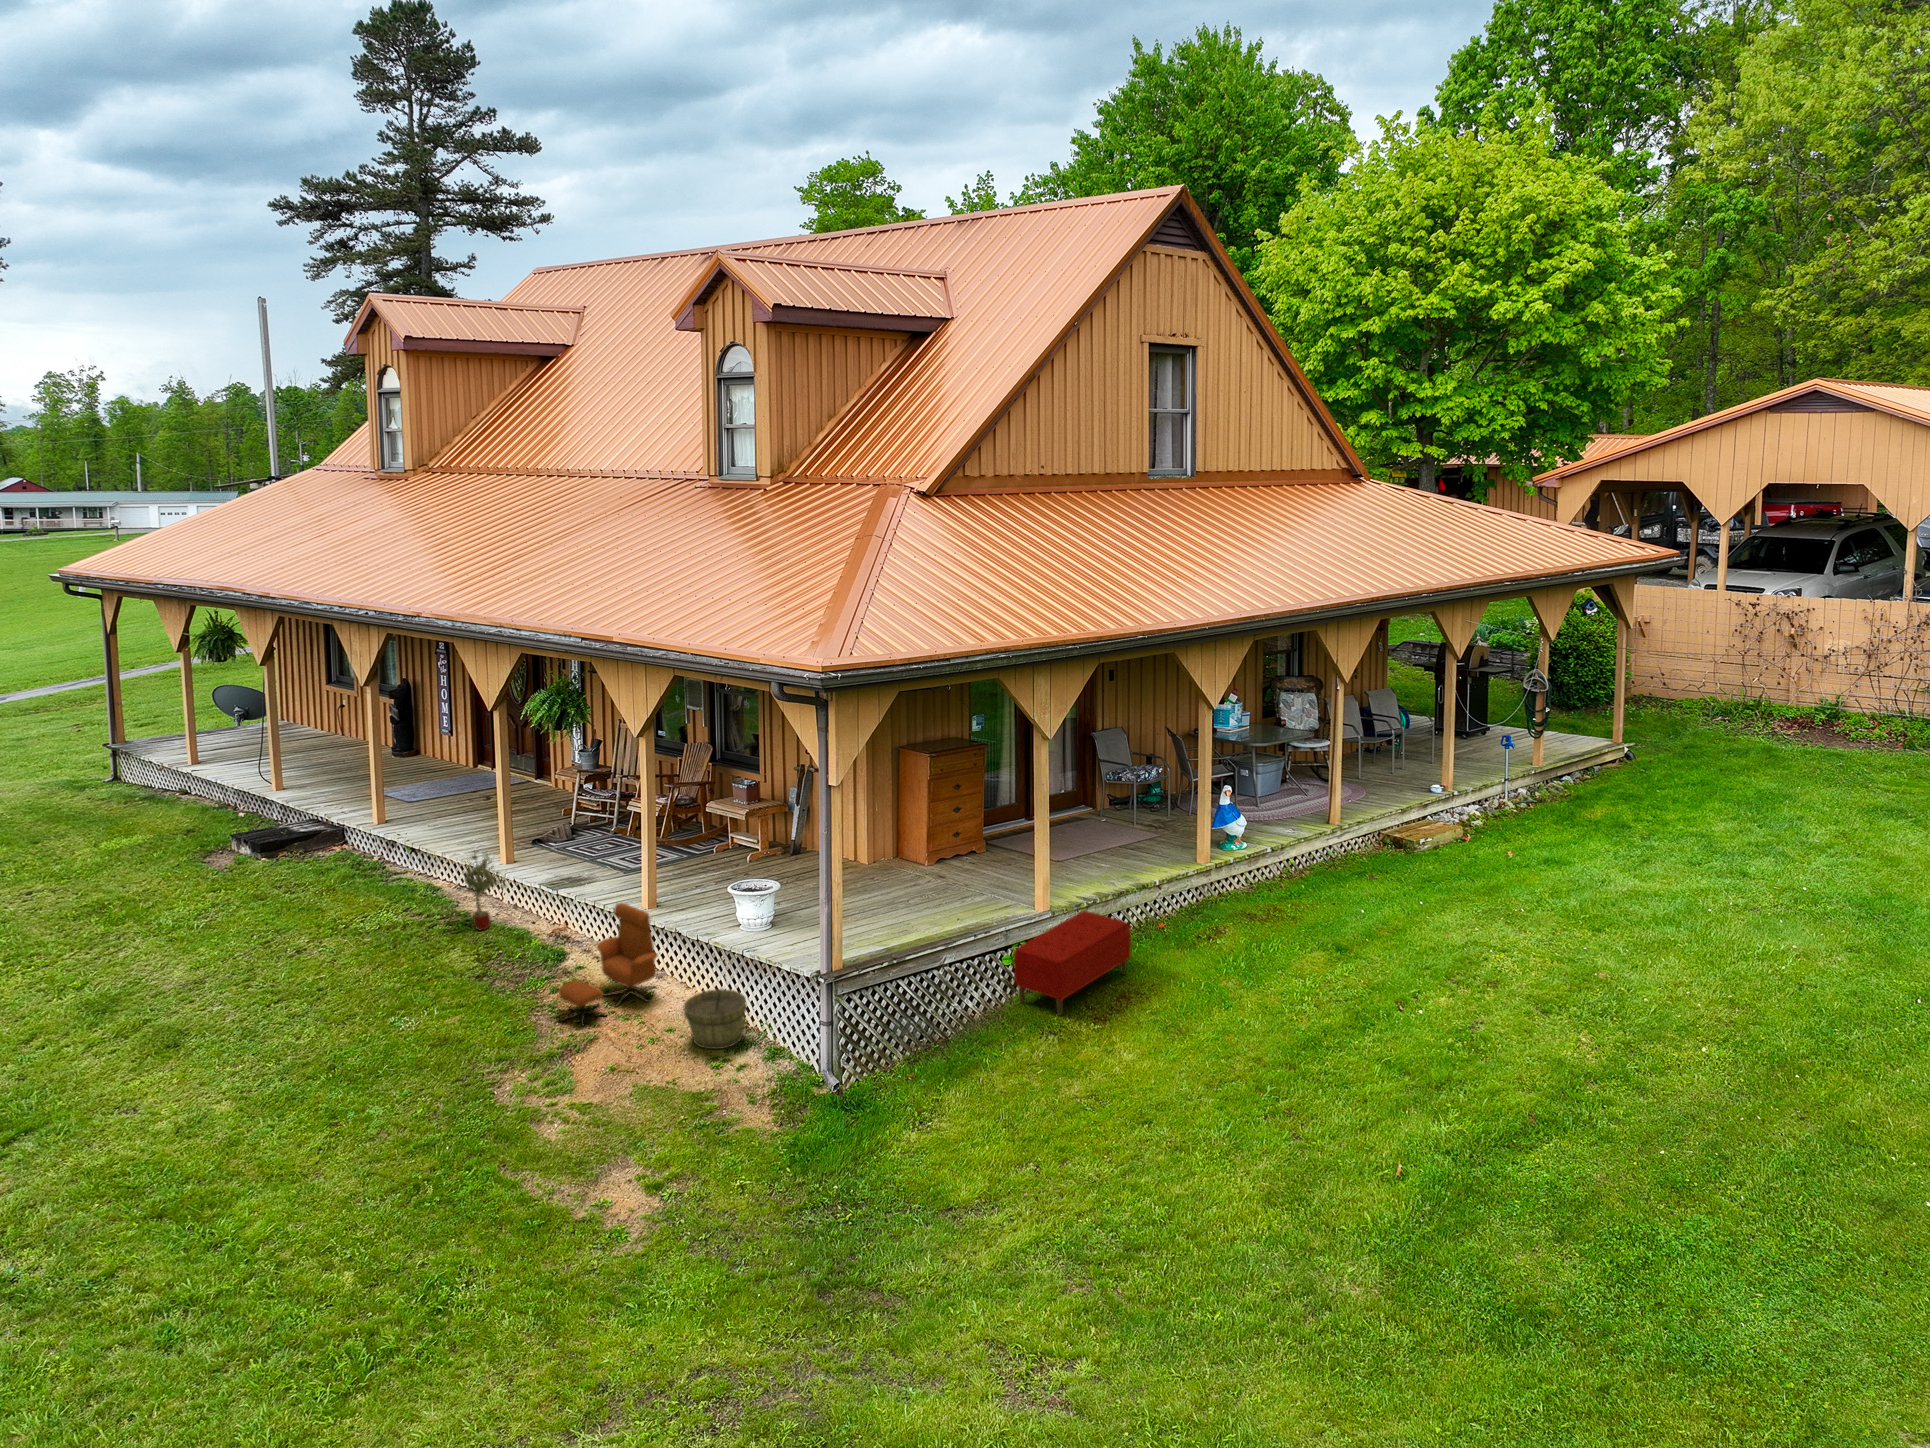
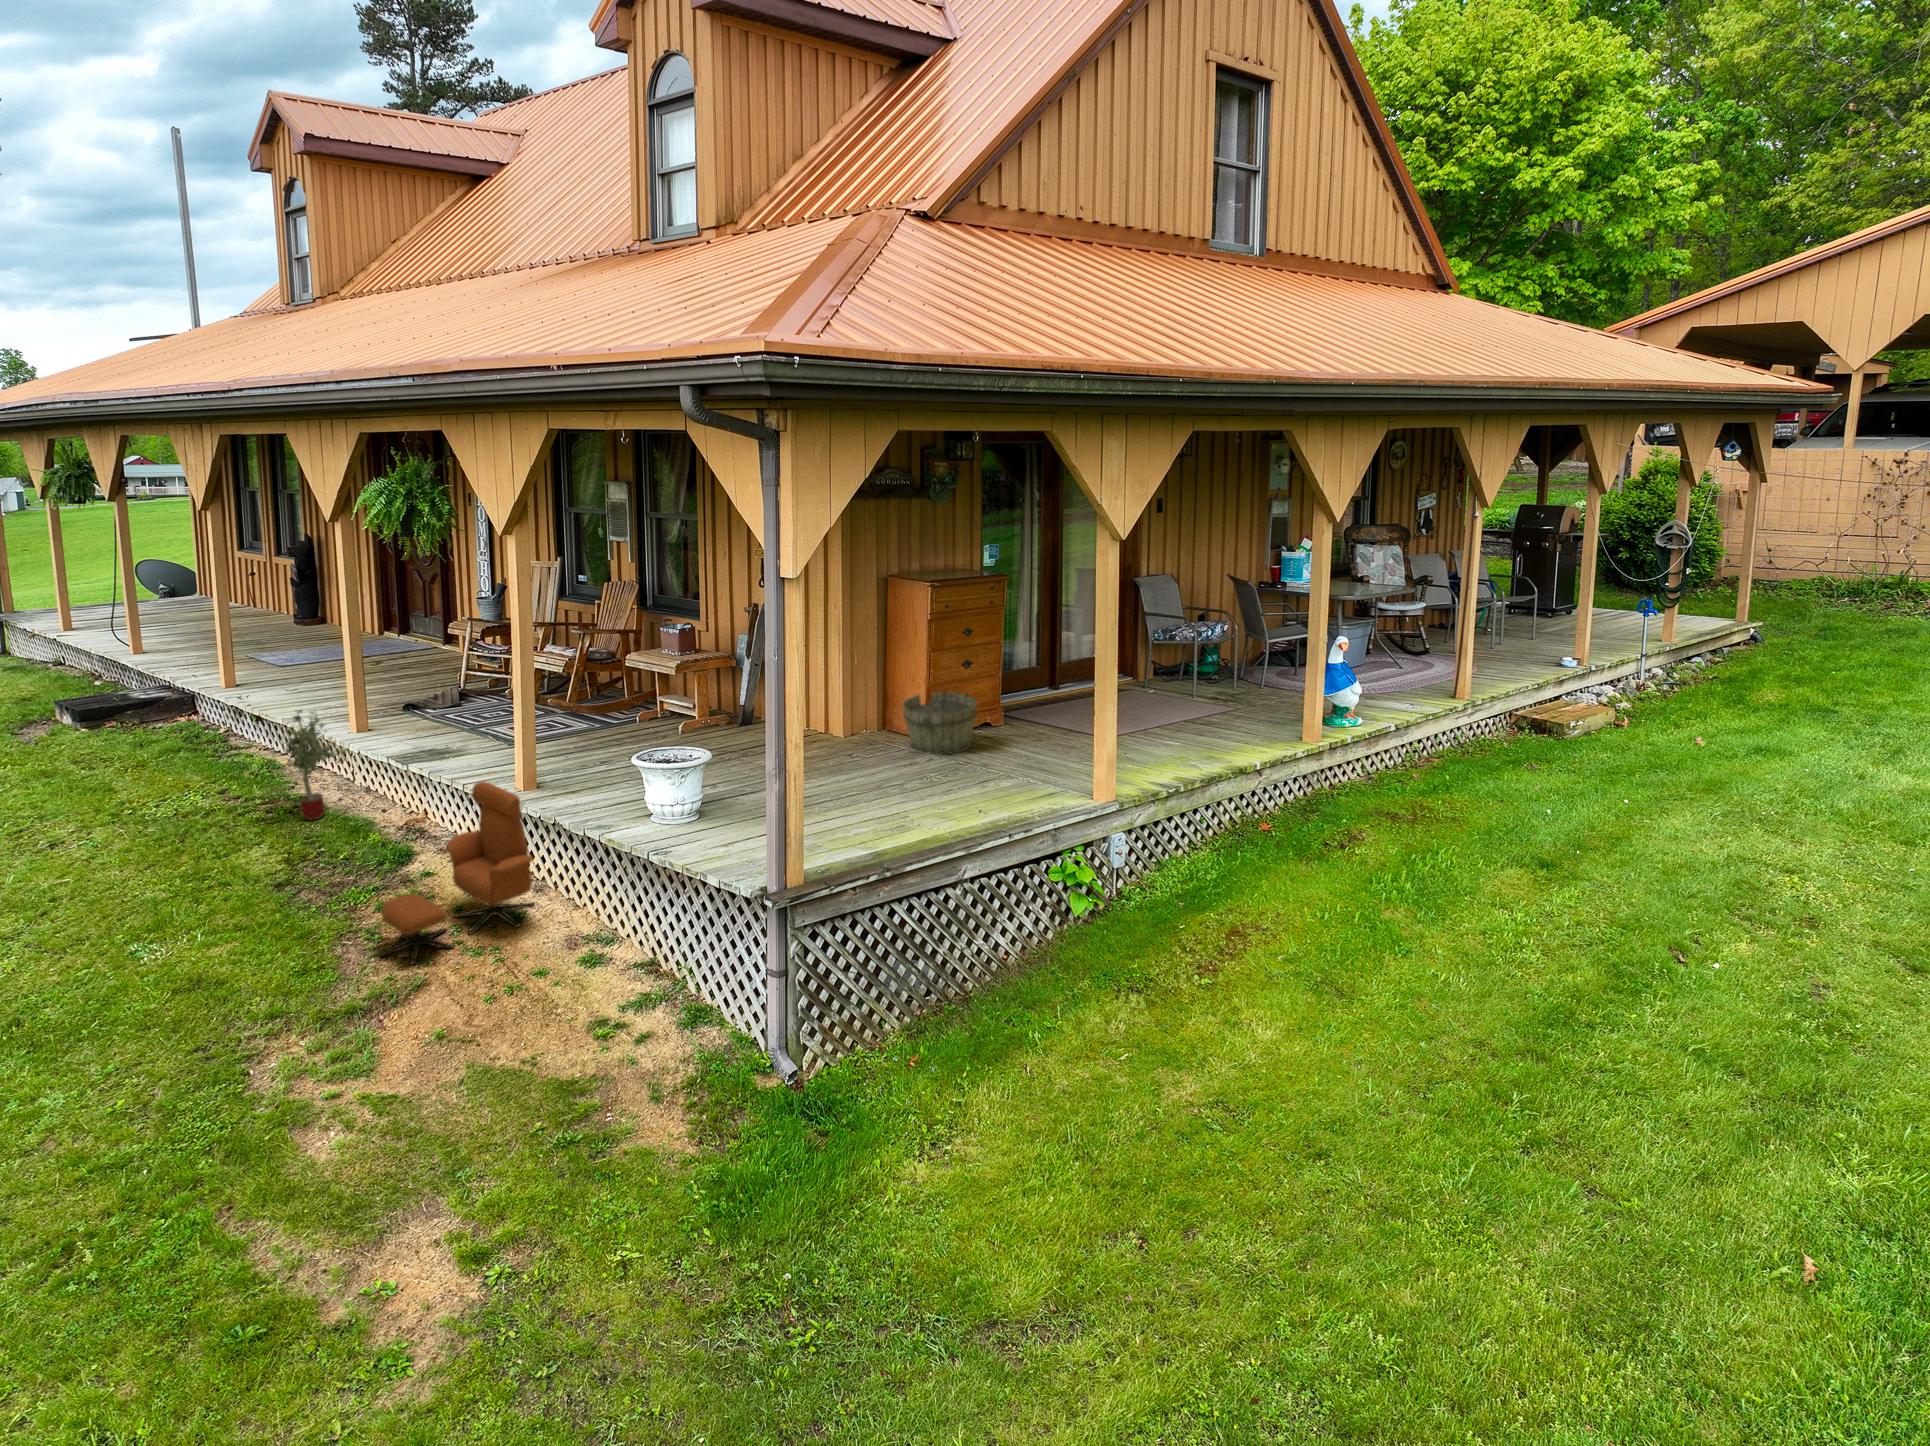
bench: present [1013,911,1131,1016] -> none [1065,802,1235,959]
wooden bucket: present [684,989,748,1049] -> present [902,690,977,754]

